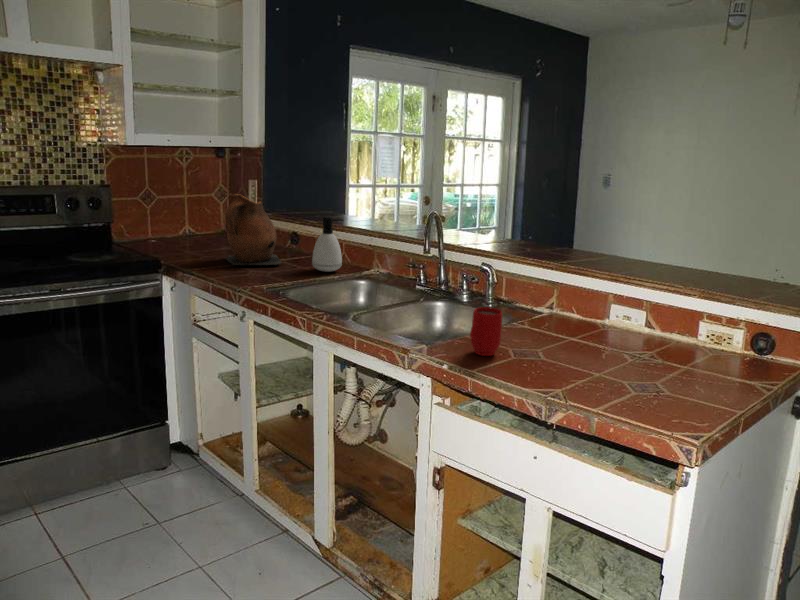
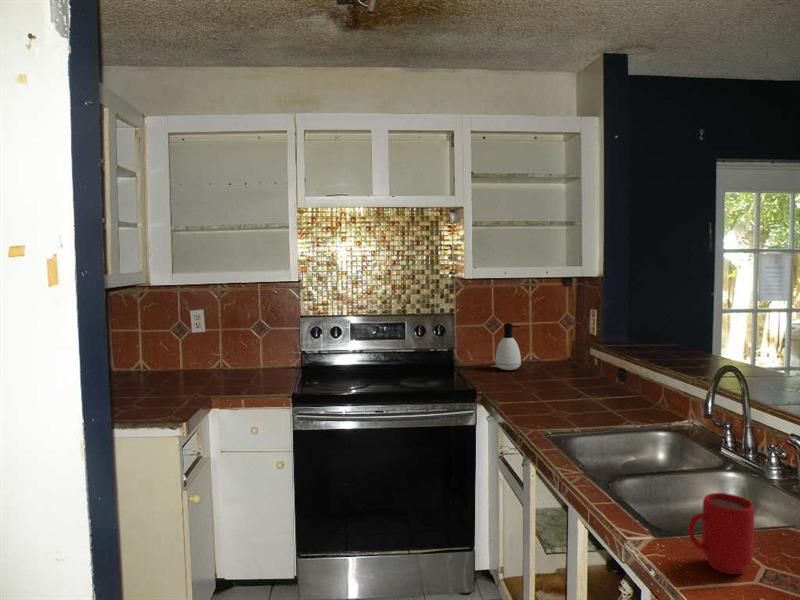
ceramic pitcher: present [226,194,281,265] -> none [528,322,591,401]
soap dispenser: present [312,216,343,272] -> present [495,323,521,370]

